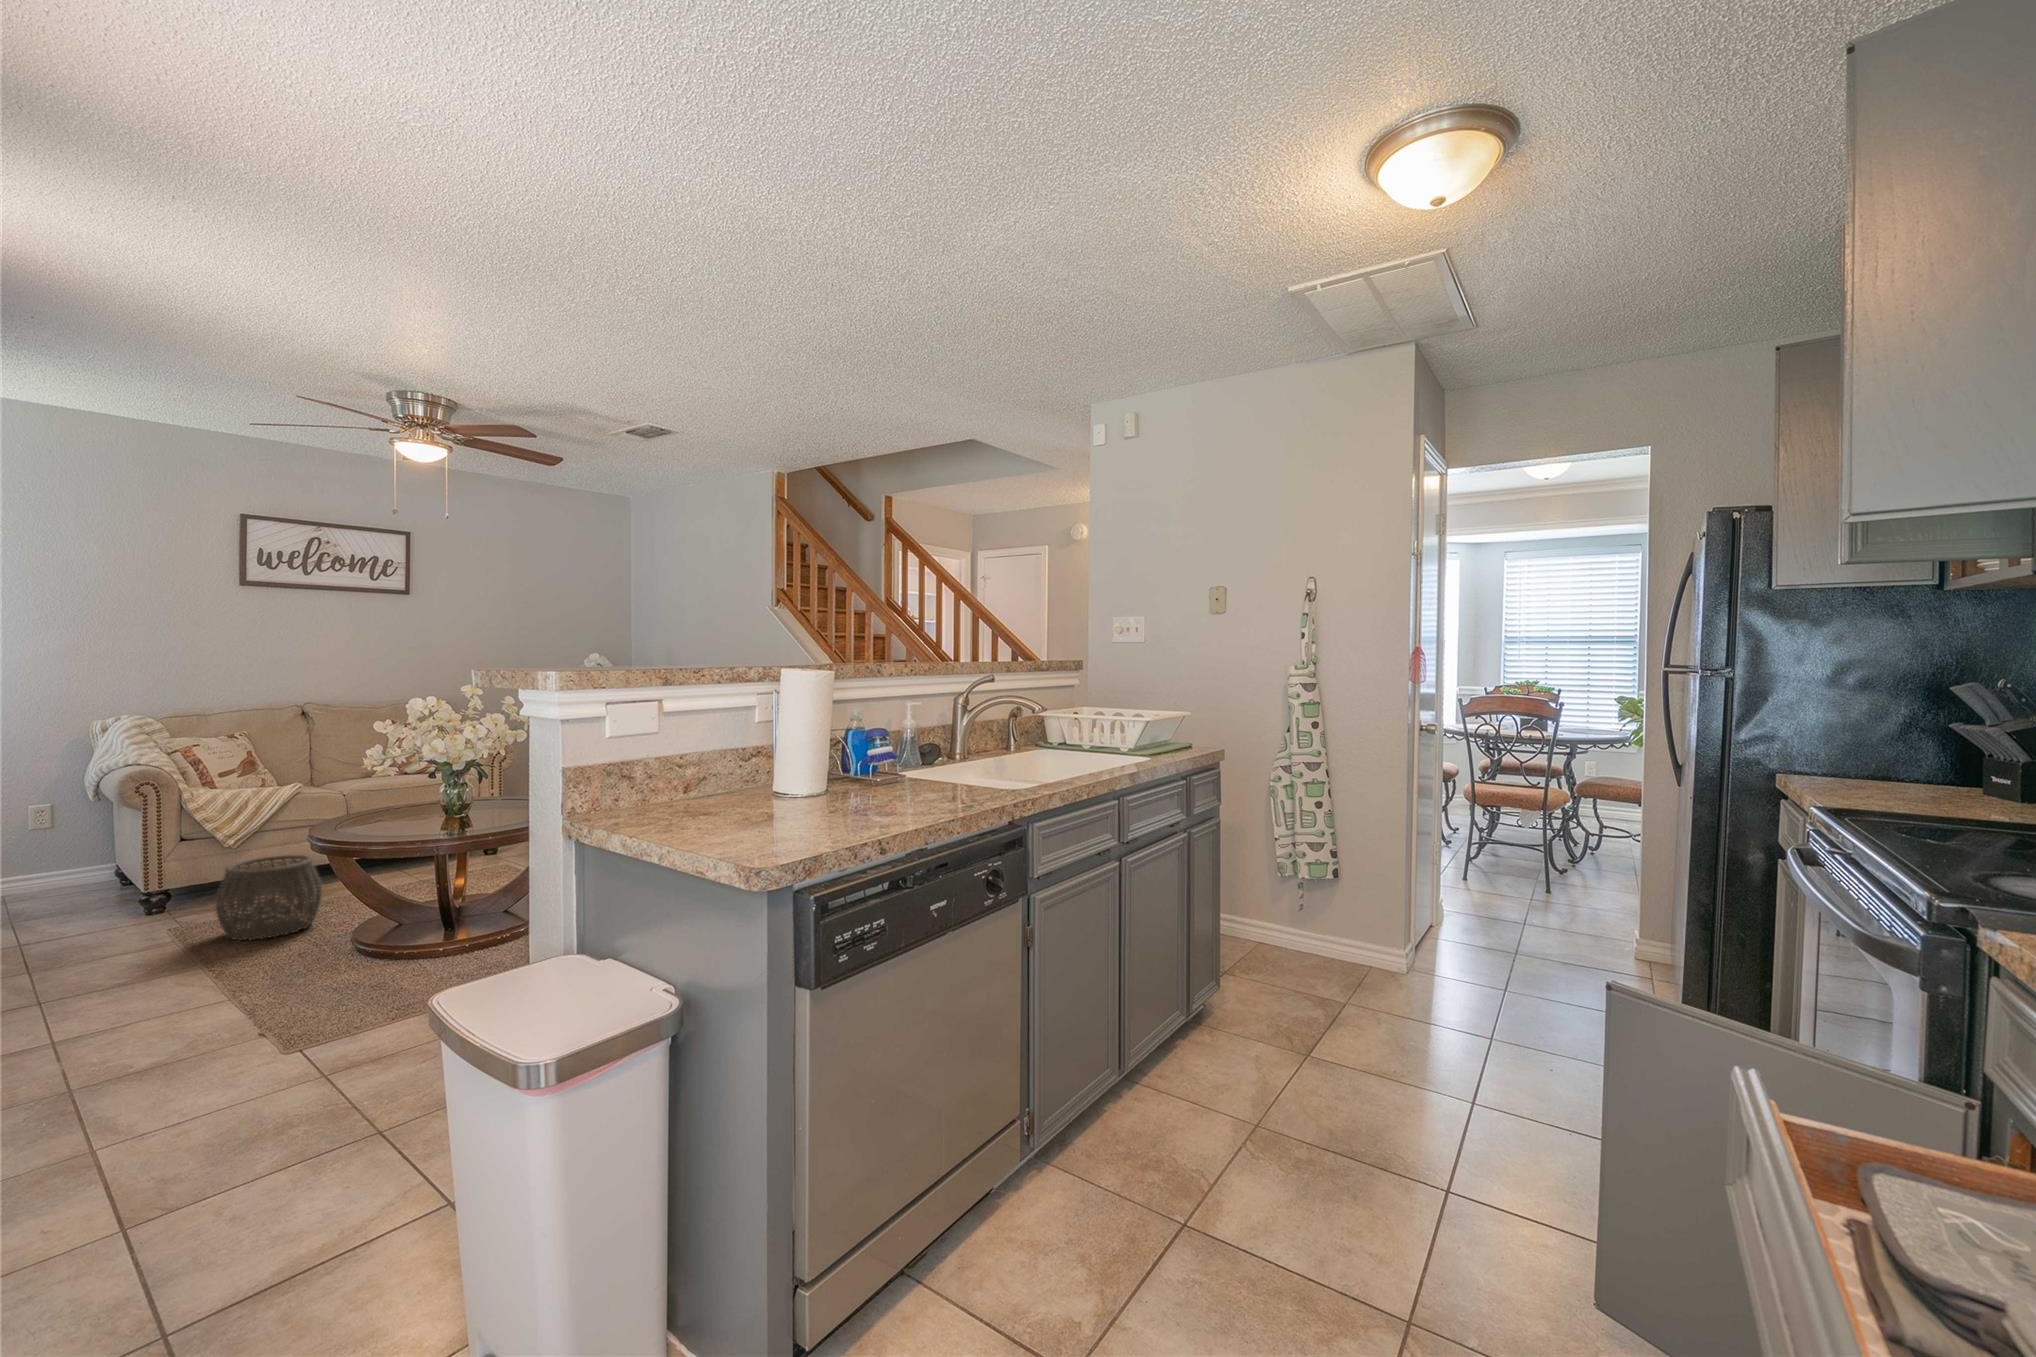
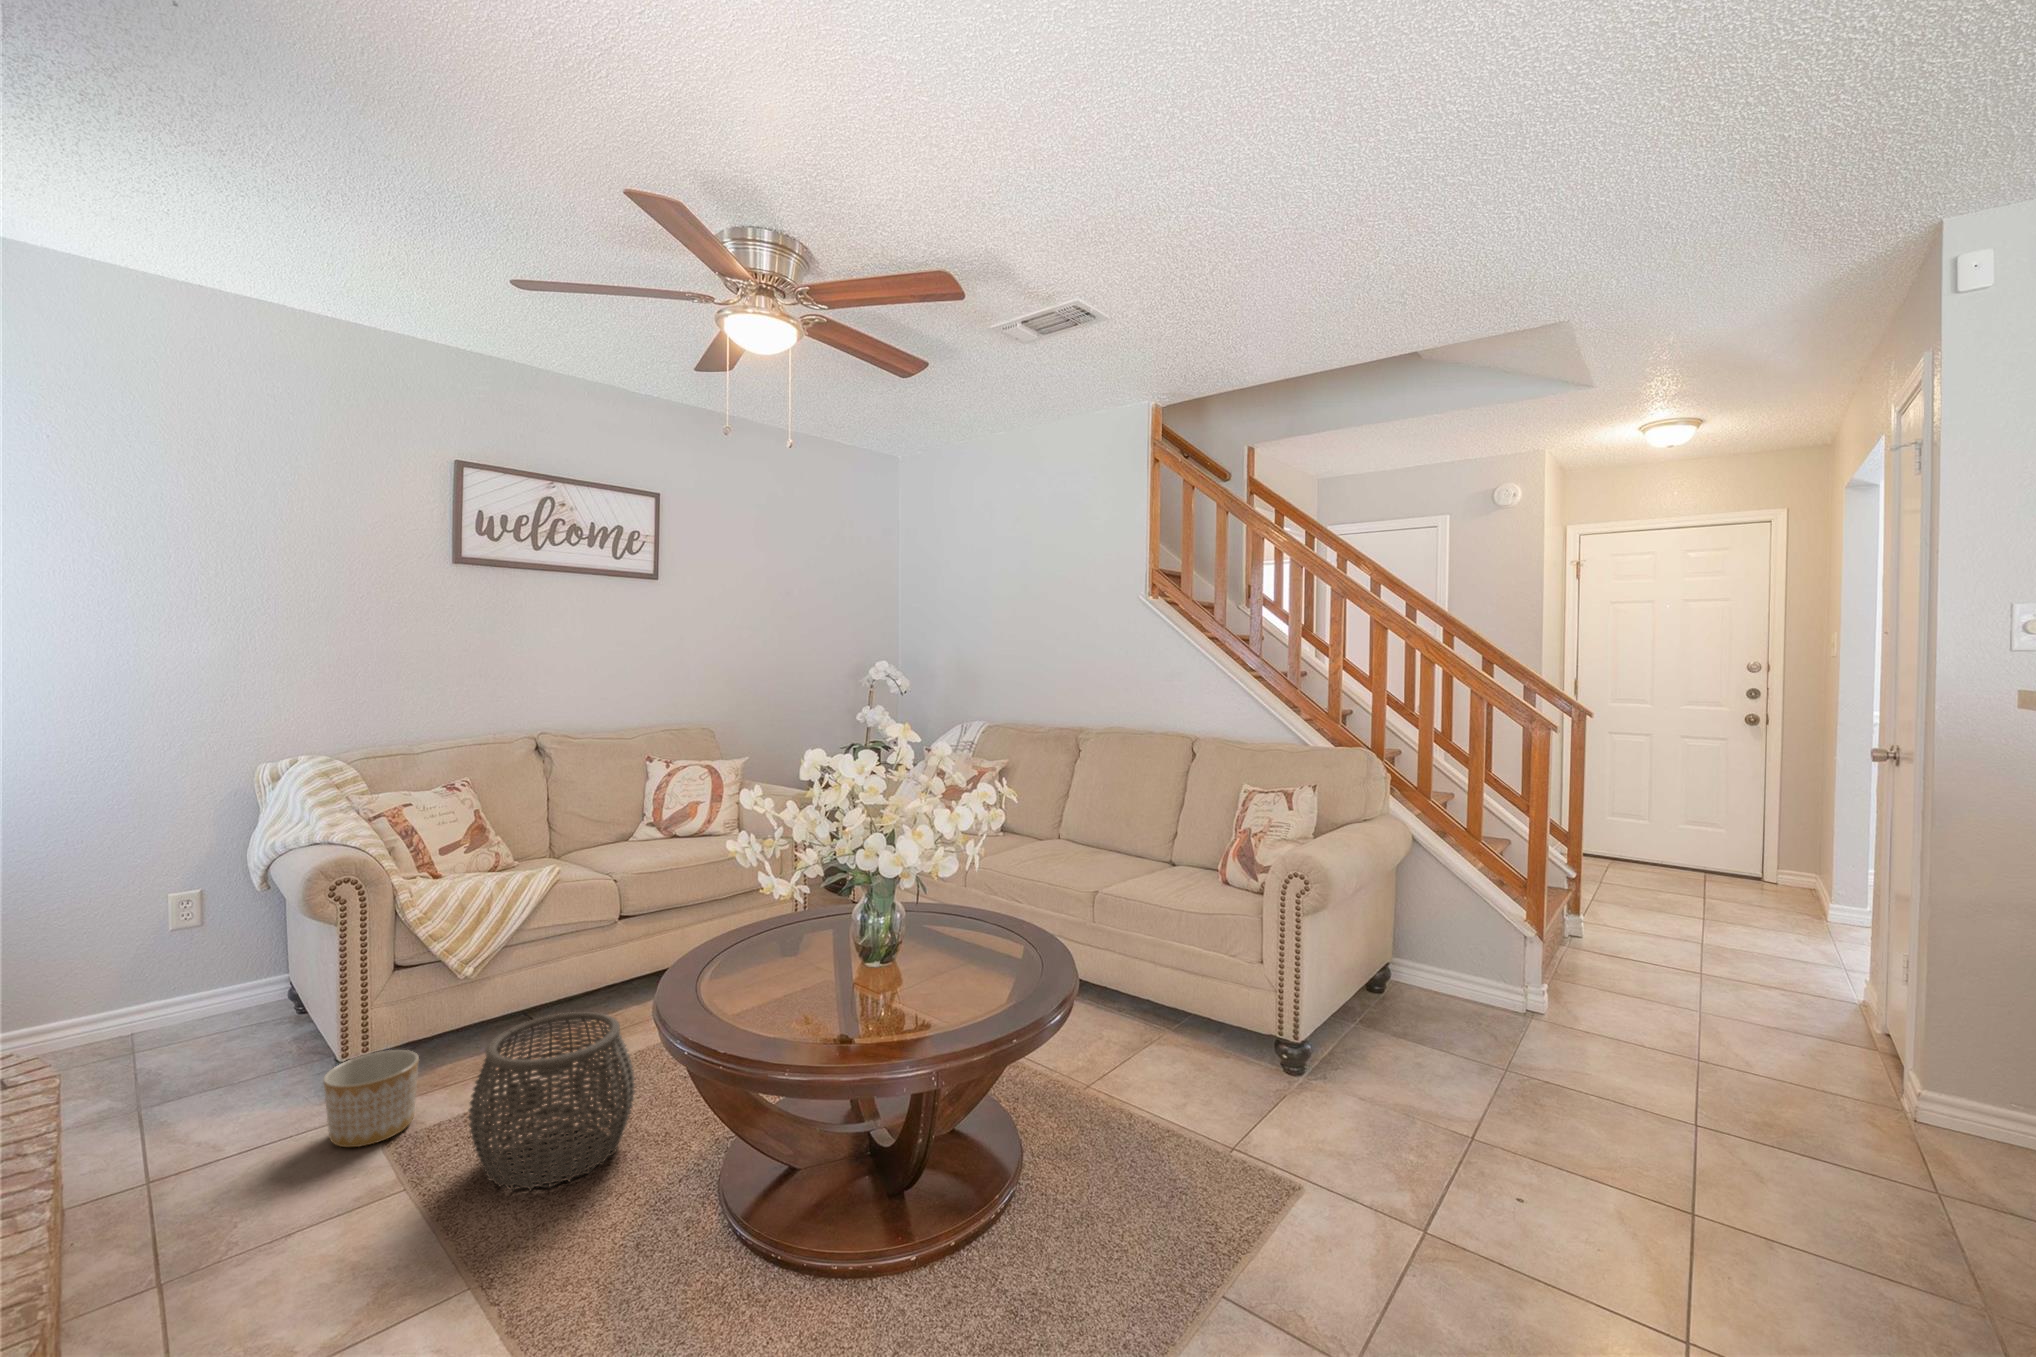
planter: none [130,882,193,930] -> present [323,1050,419,1147]

